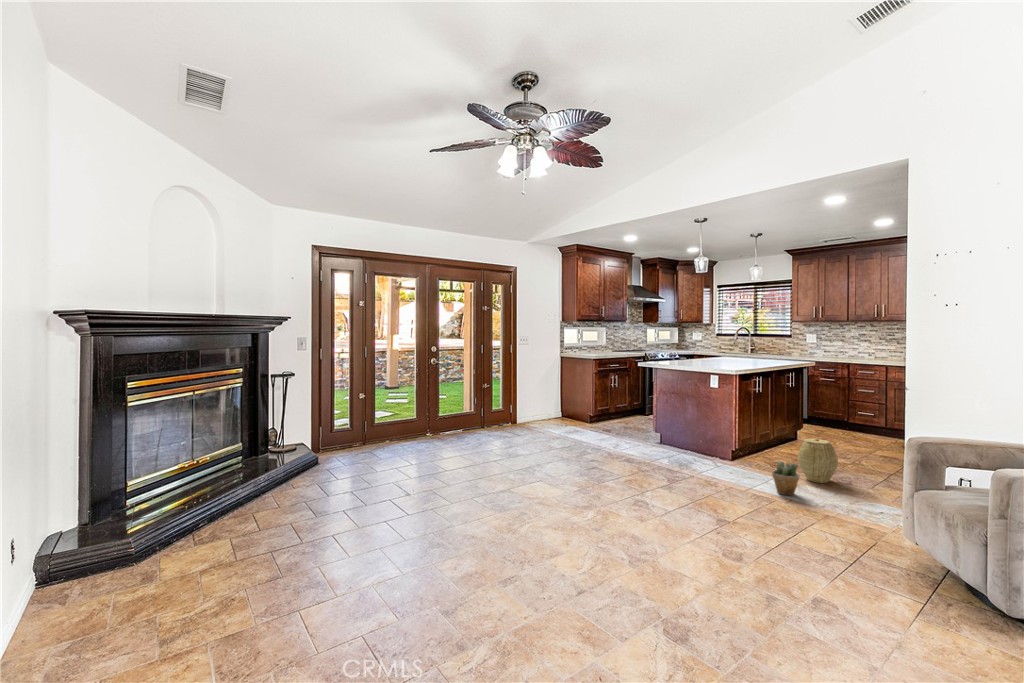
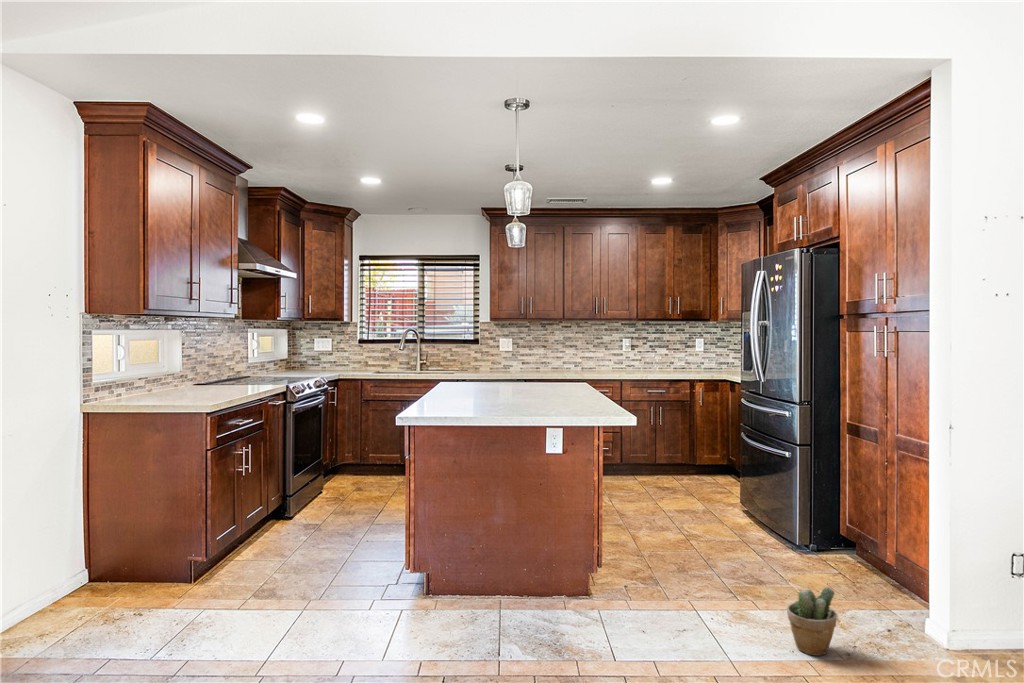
woven basket: present [798,439,838,483] -> none [732,521,794,600]

